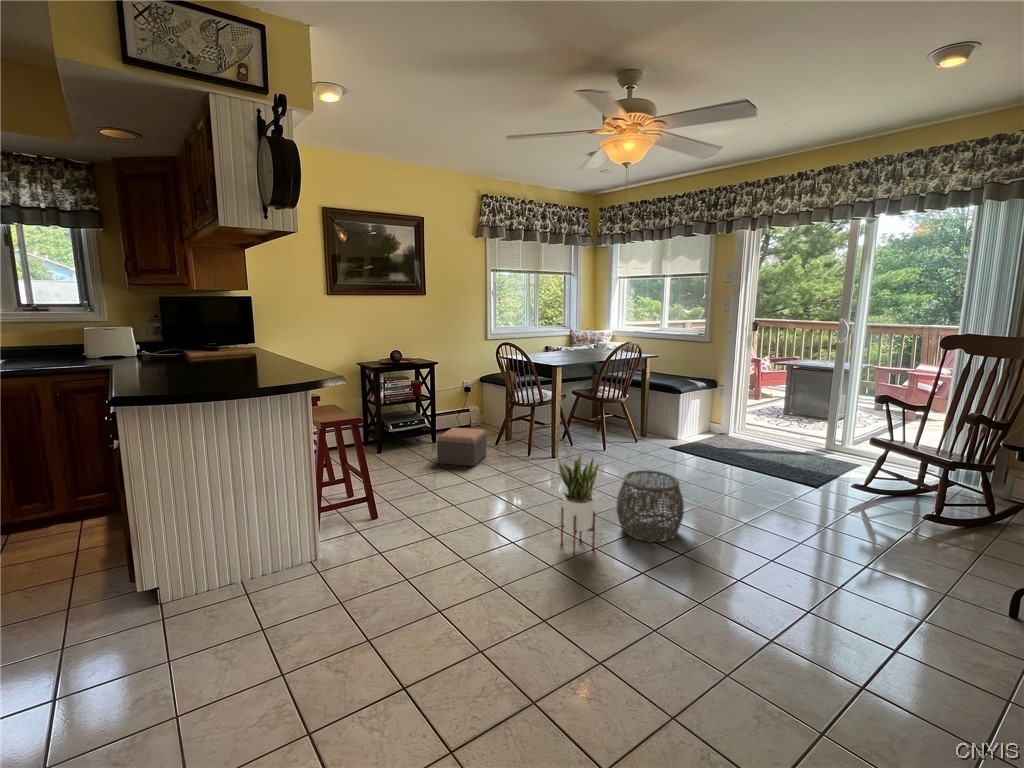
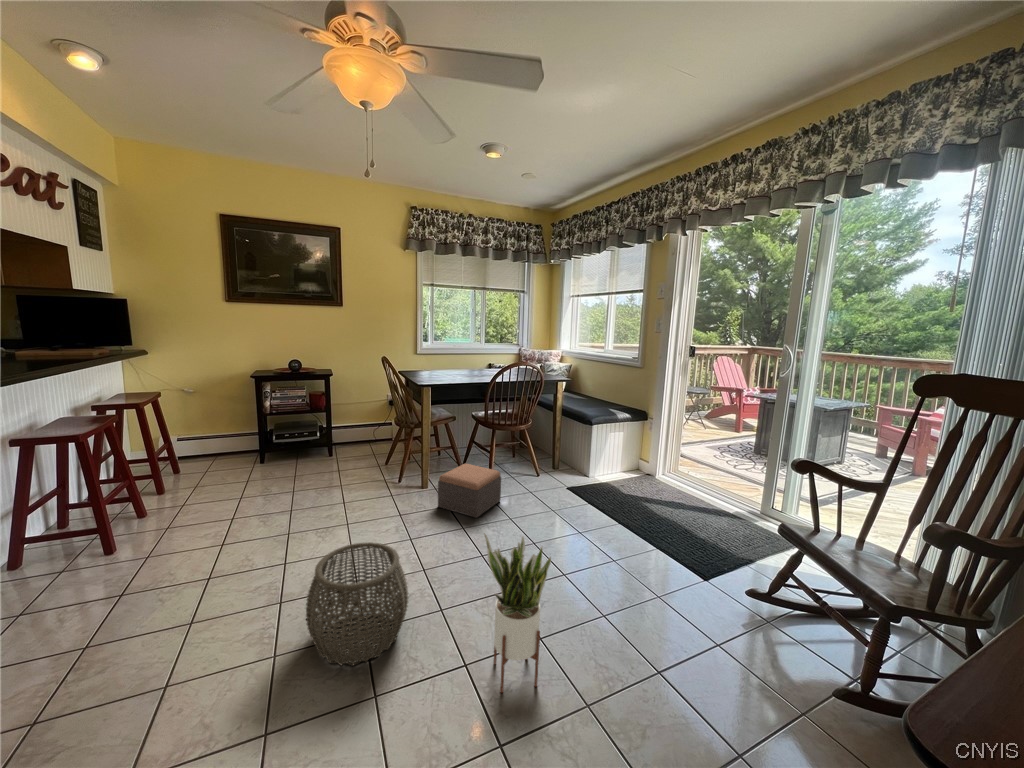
footstool: present [437,428,486,466] -> present [438,464,501,518]
potted plant: present [556,451,599,554] -> present [484,534,551,693]

